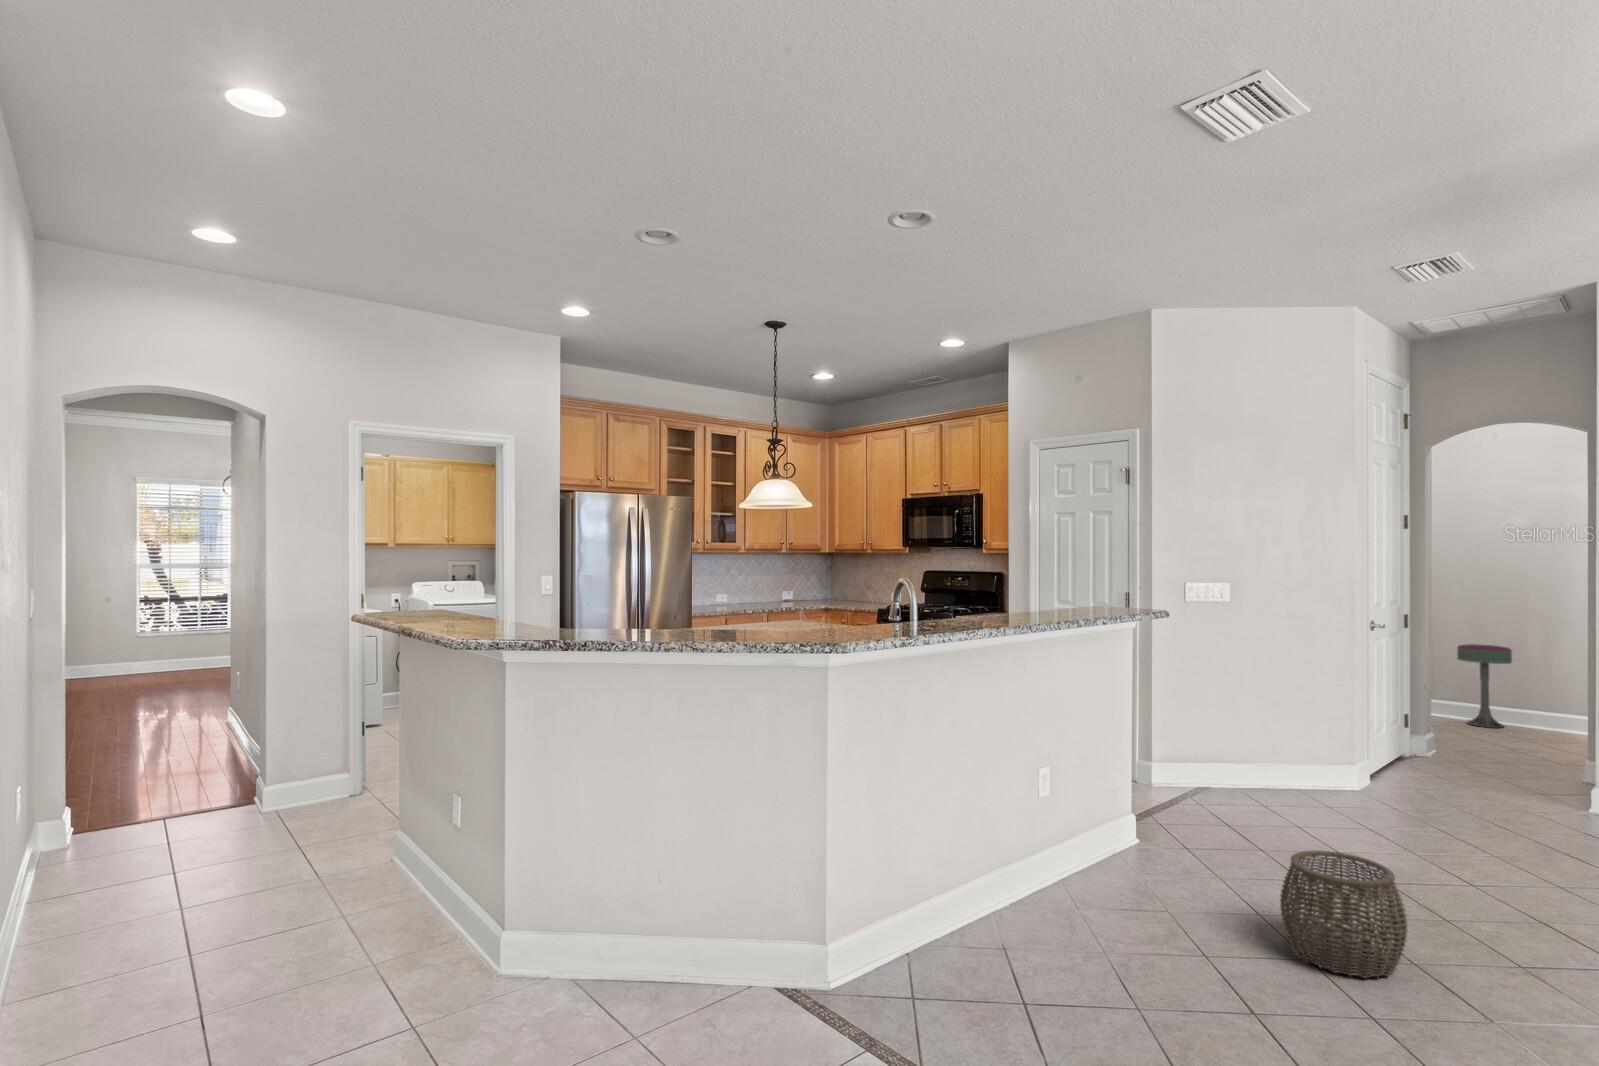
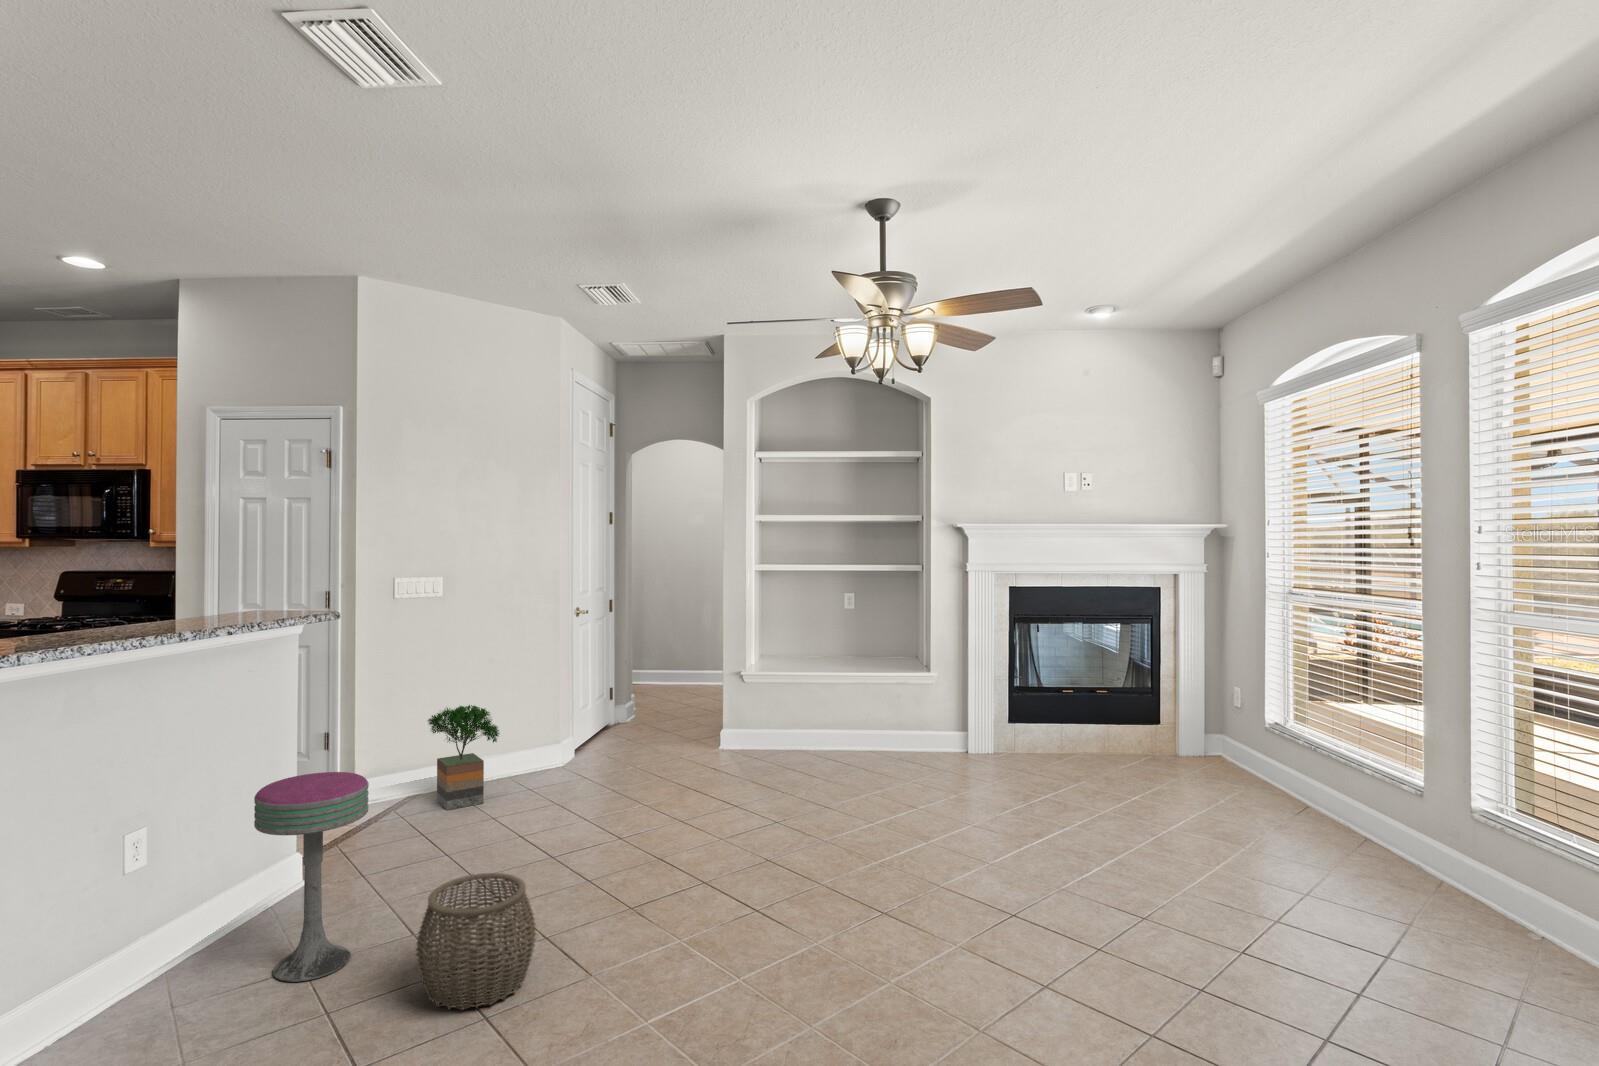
bar stool: present [1457,644,1512,728] -> present [254,772,369,982]
potted tree: none [1222,703,1301,804] -> present [428,705,500,810]

